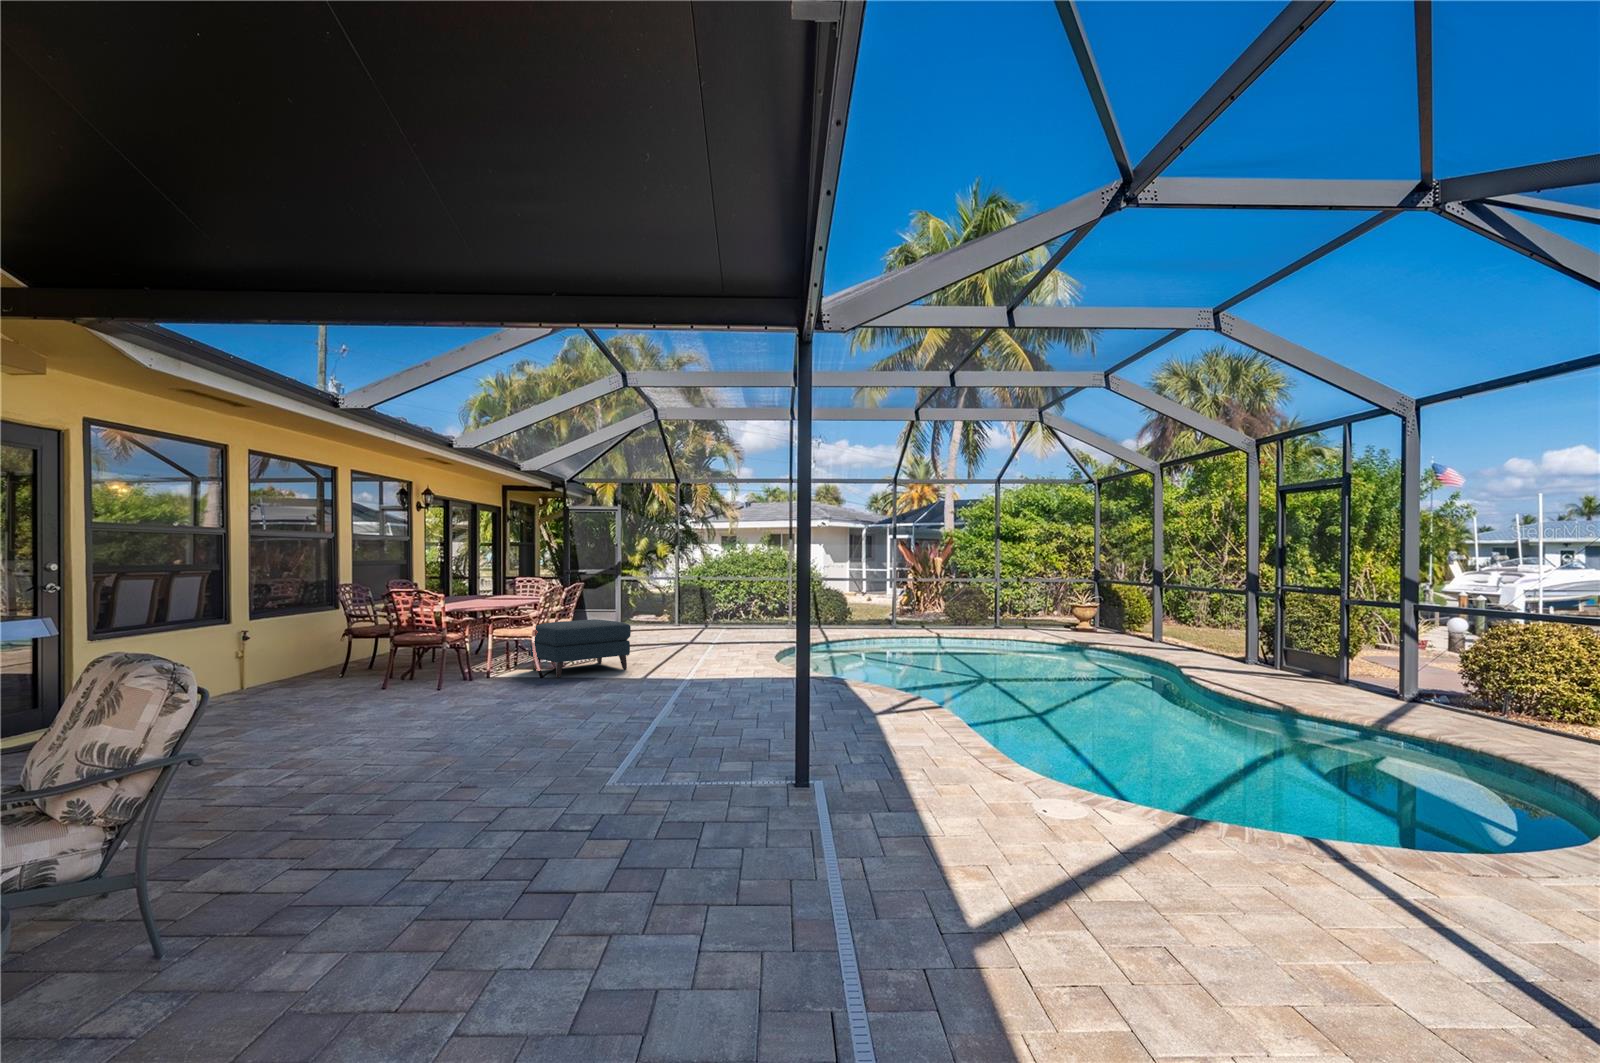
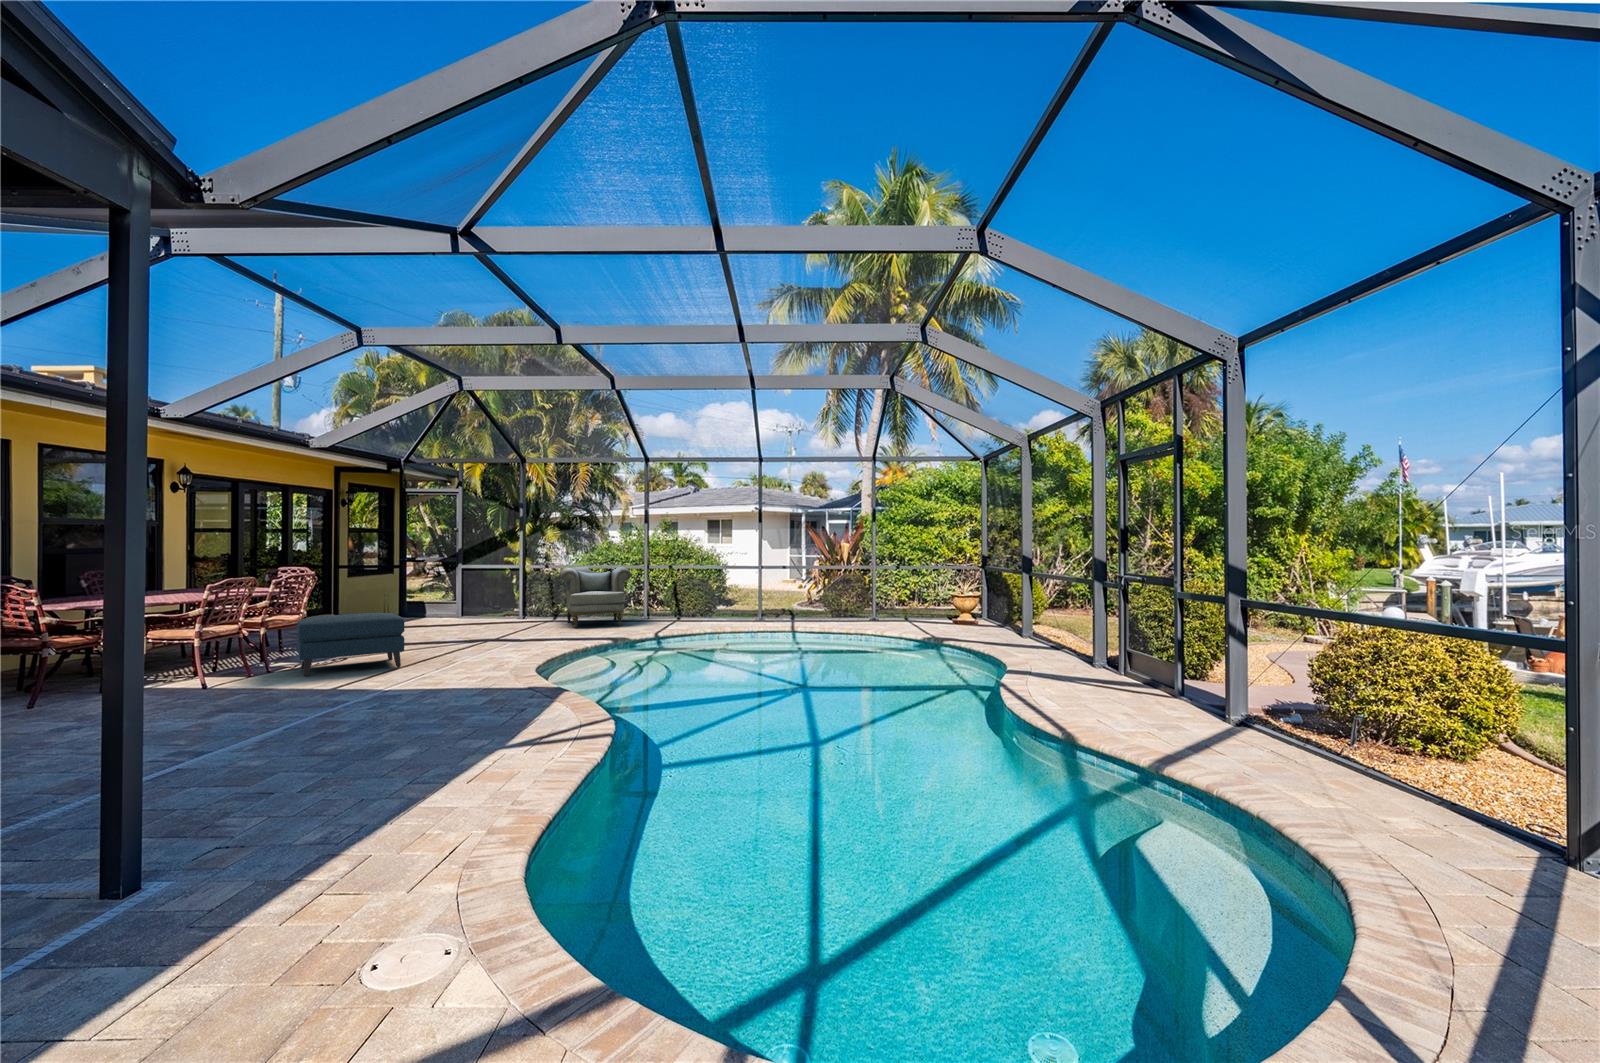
armchair: none [680,577,752,635] -> present [559,567,631,628]

